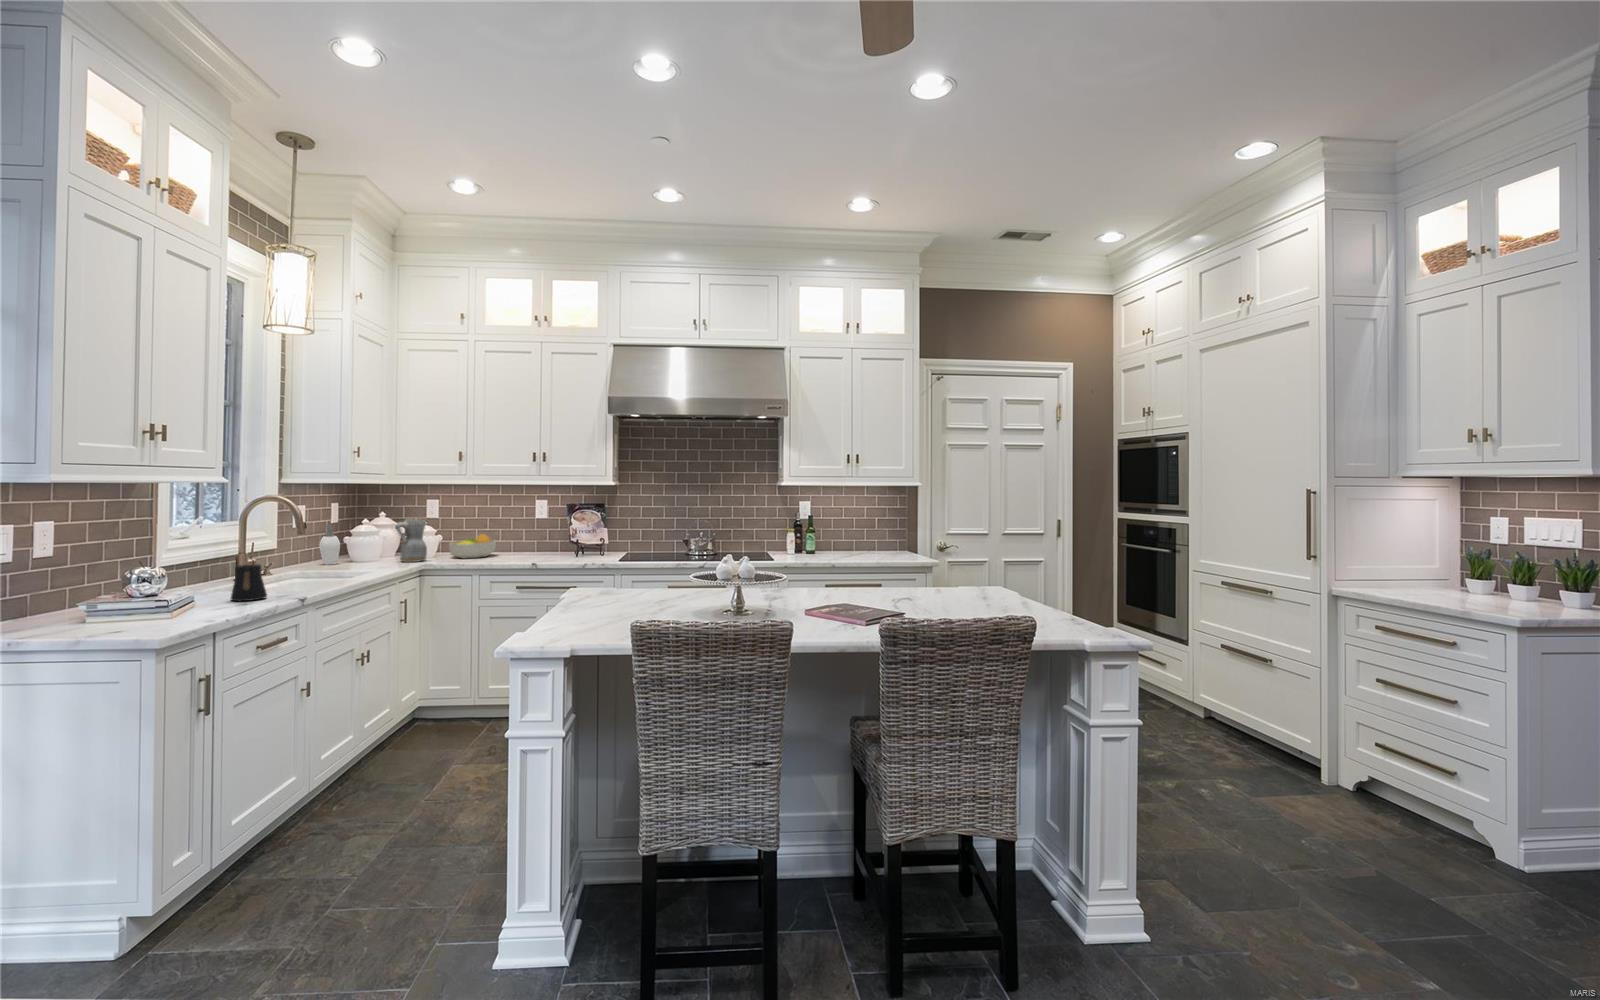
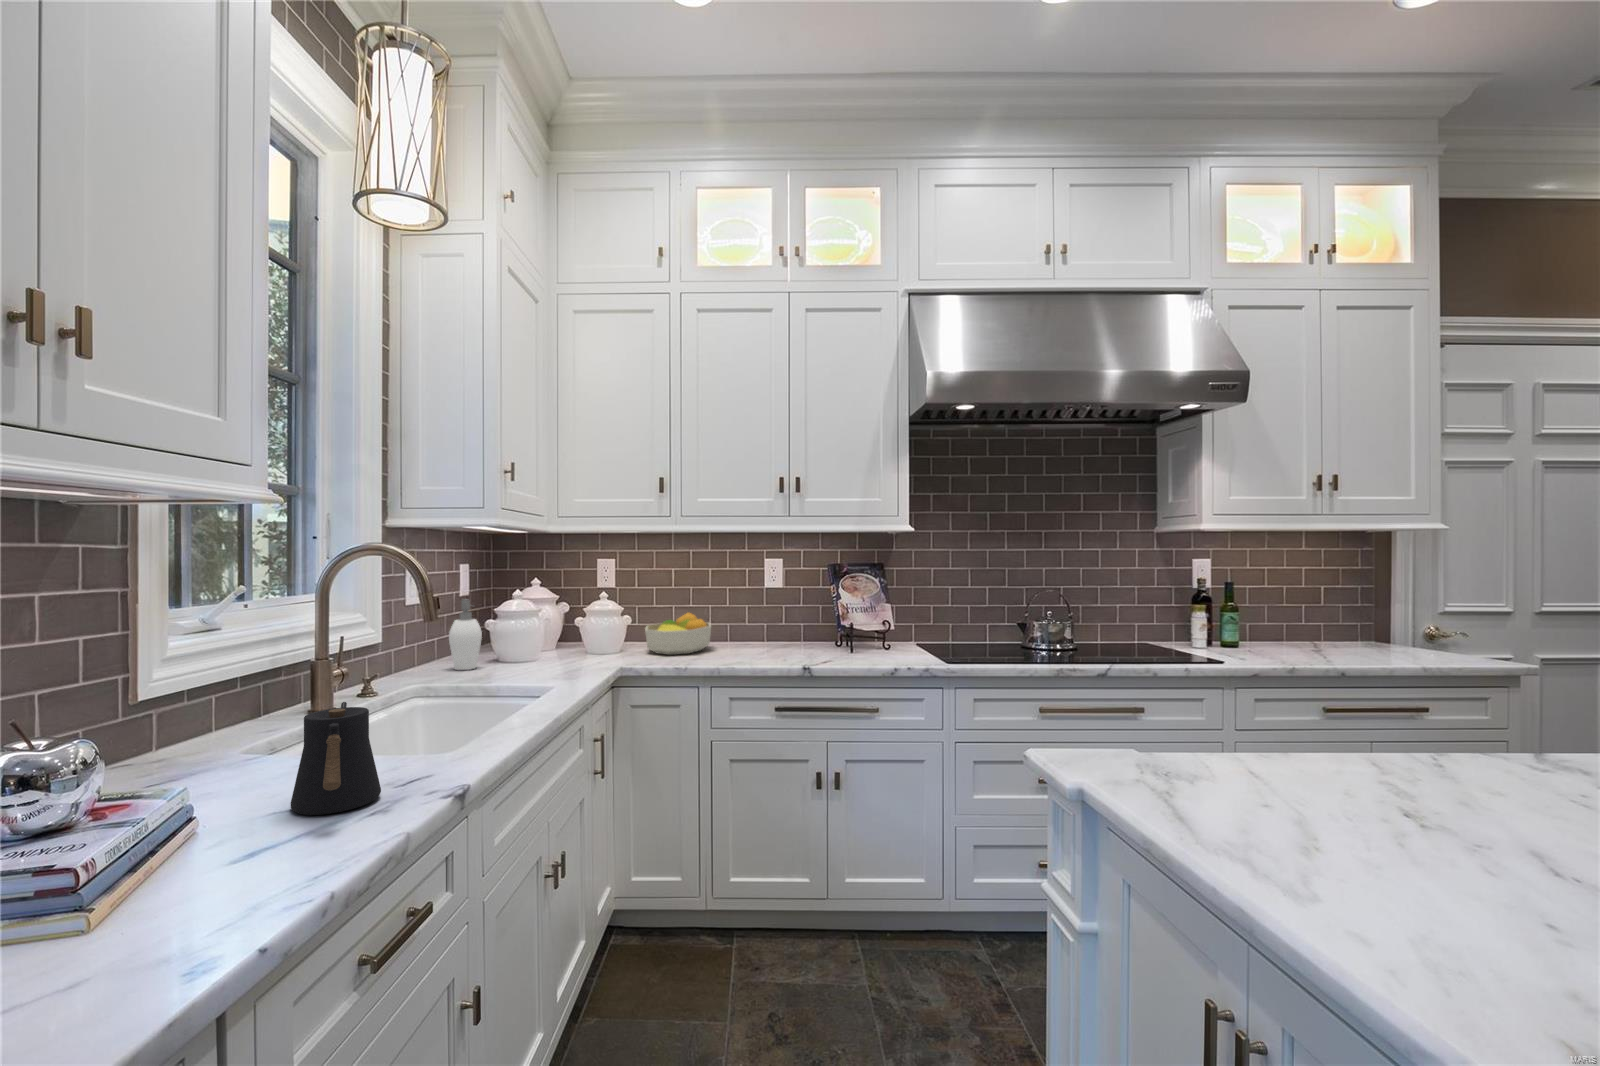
ceramic pitcher: present [396,519,427,562] -> none [572,589,618,664]

